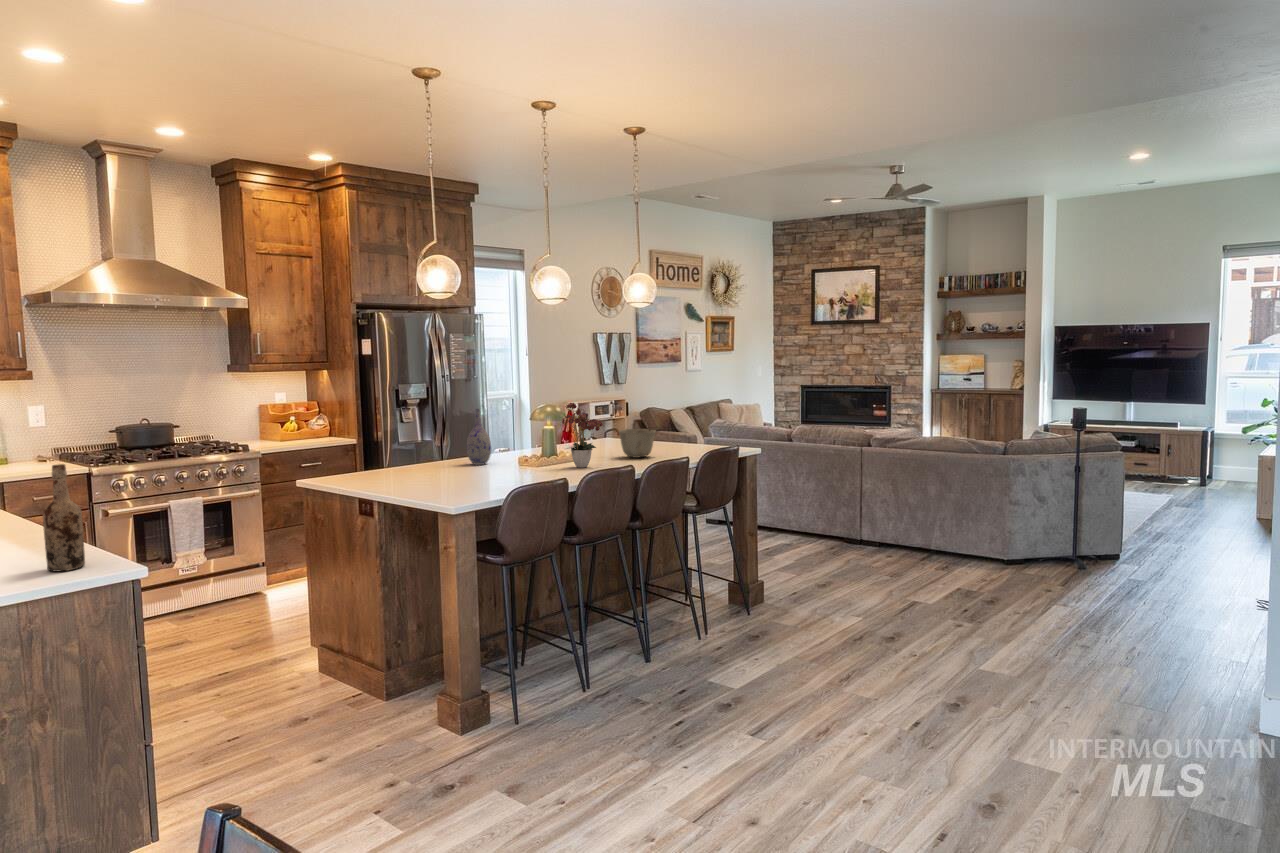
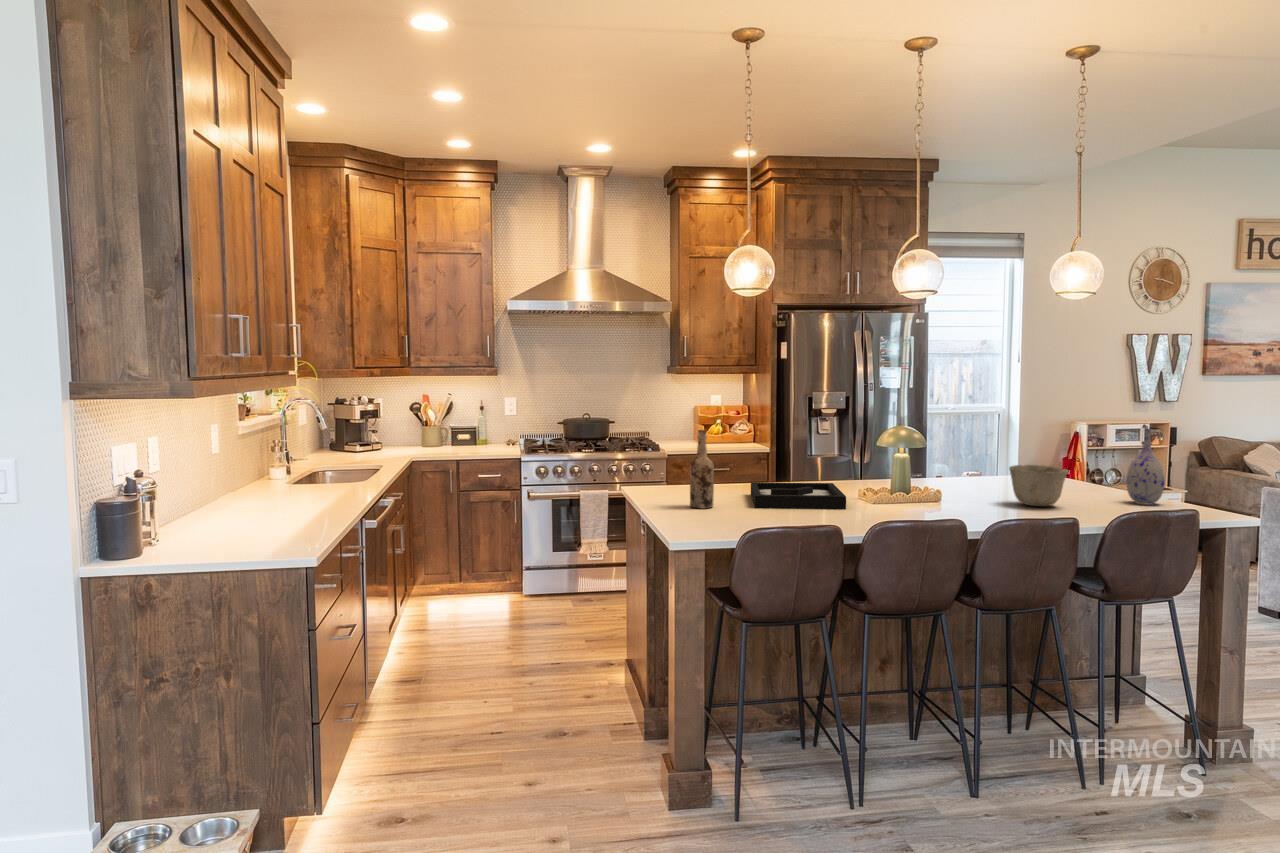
flower arrangement: present [562,403,603,468] -> none [899,418,966,510]
vase: present [467,409,491,465] -> present [1126,429,1165,505]
decorative tray: none [433,457,530,481] -> present [751,482,846,509]
wine bottle: present [43,464,85,571] -> present [690,430,714,509]

